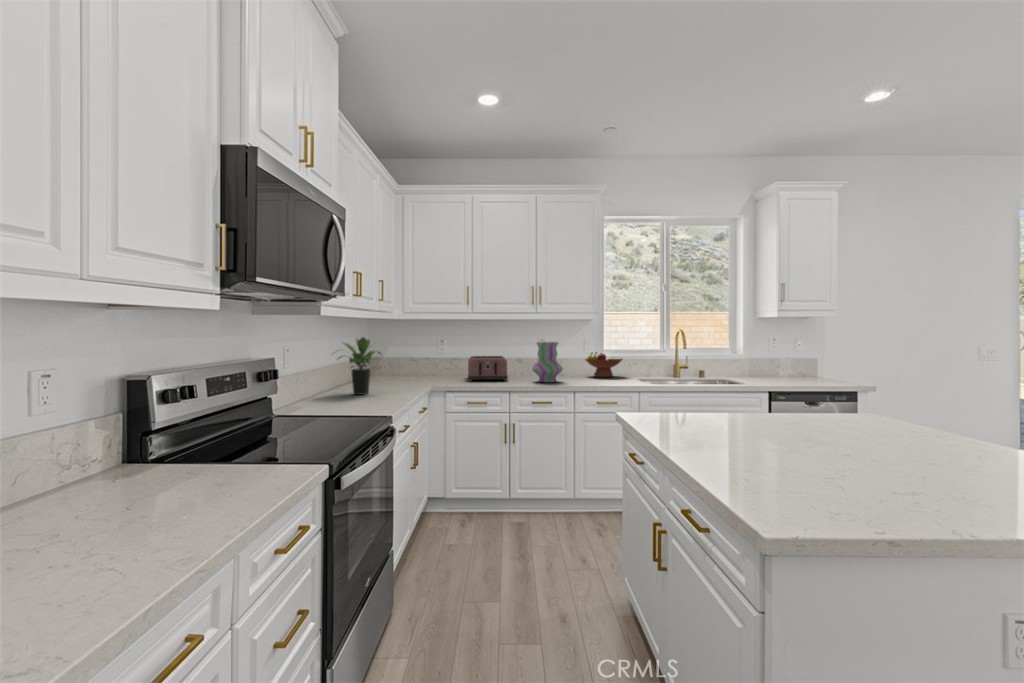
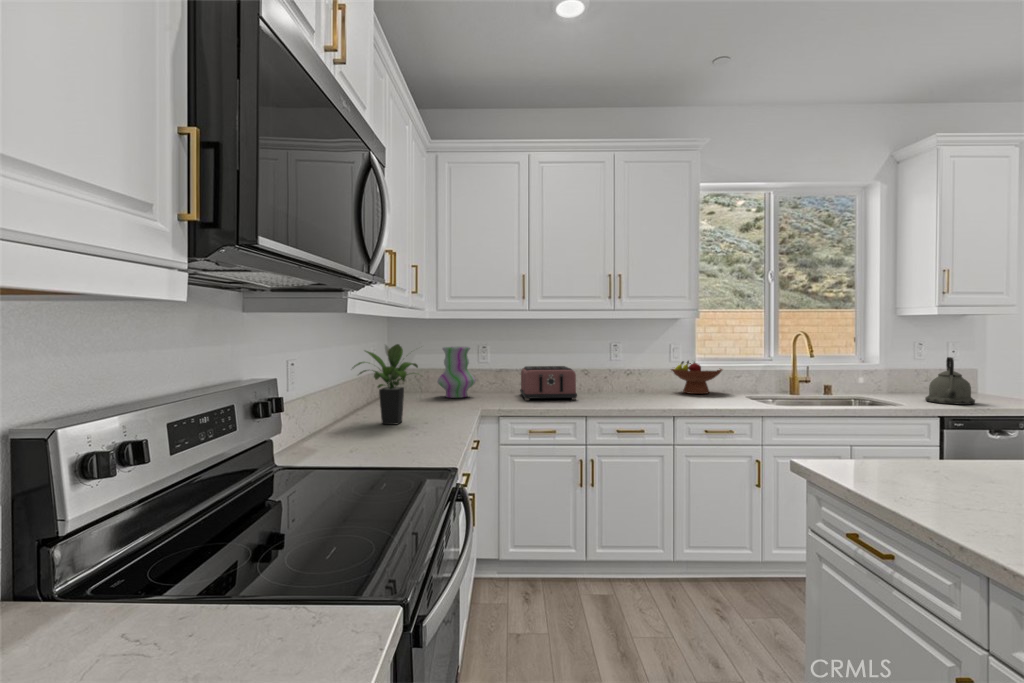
vase: present [532,342,563,382] -> present [437,347,476,398]
kettle: none [767,349,801,384] -> present [925,357,975,405]

